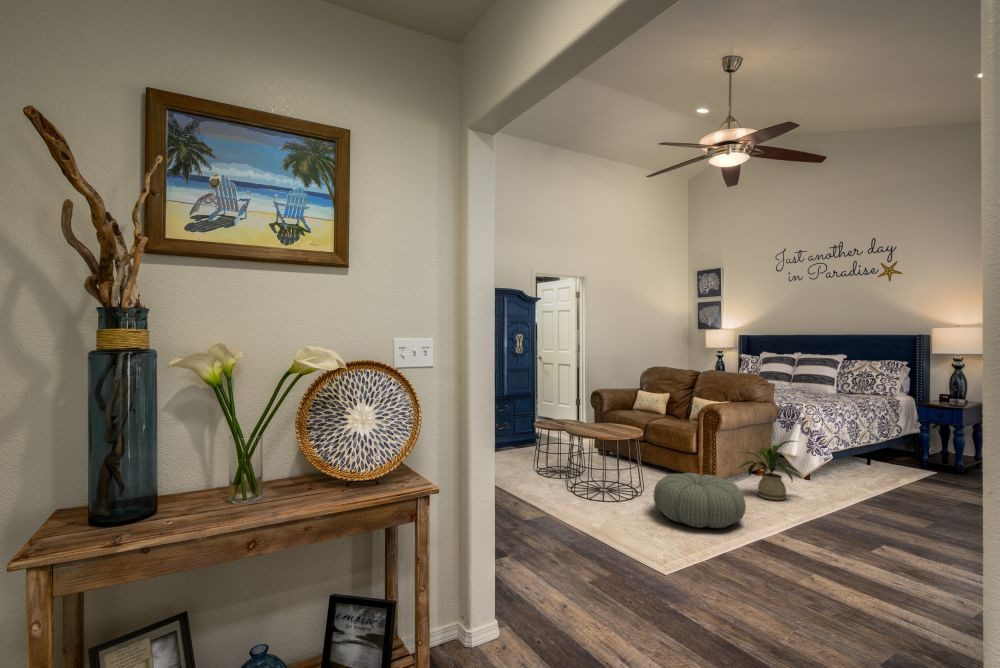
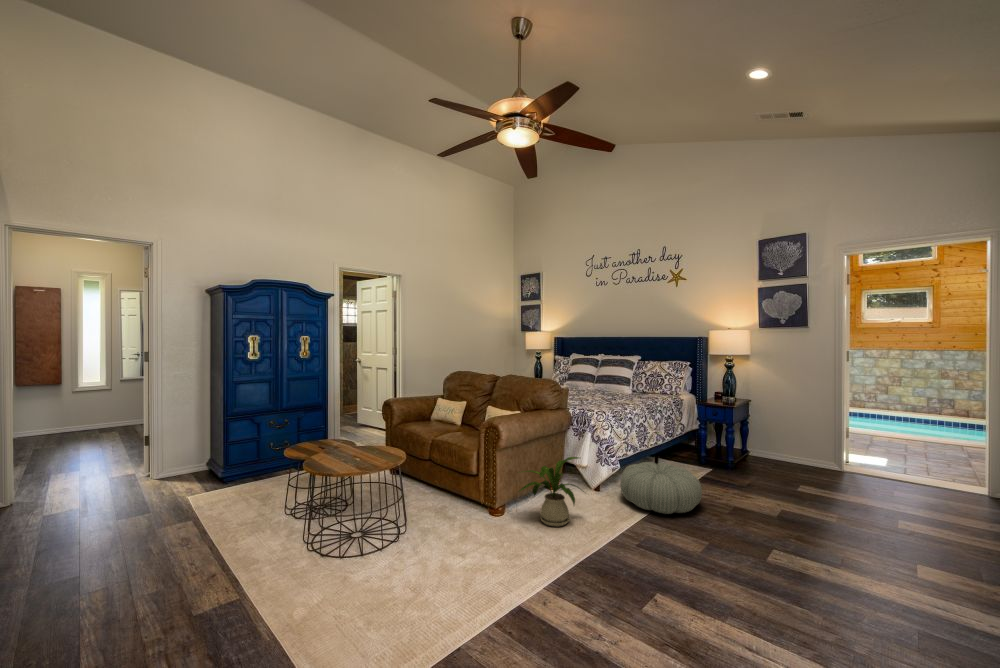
pouf: present [654,473,746,528] -> present [620,462,702,514]

